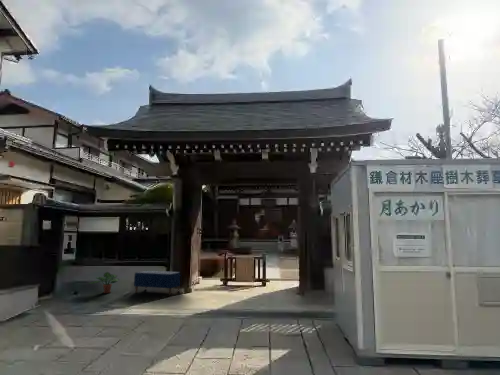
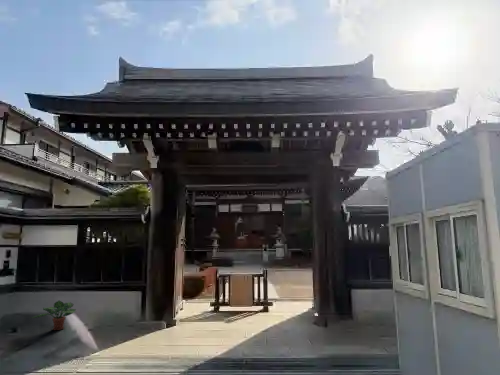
bench: present [134,271,181,295] -> none [97,296,162,330]

